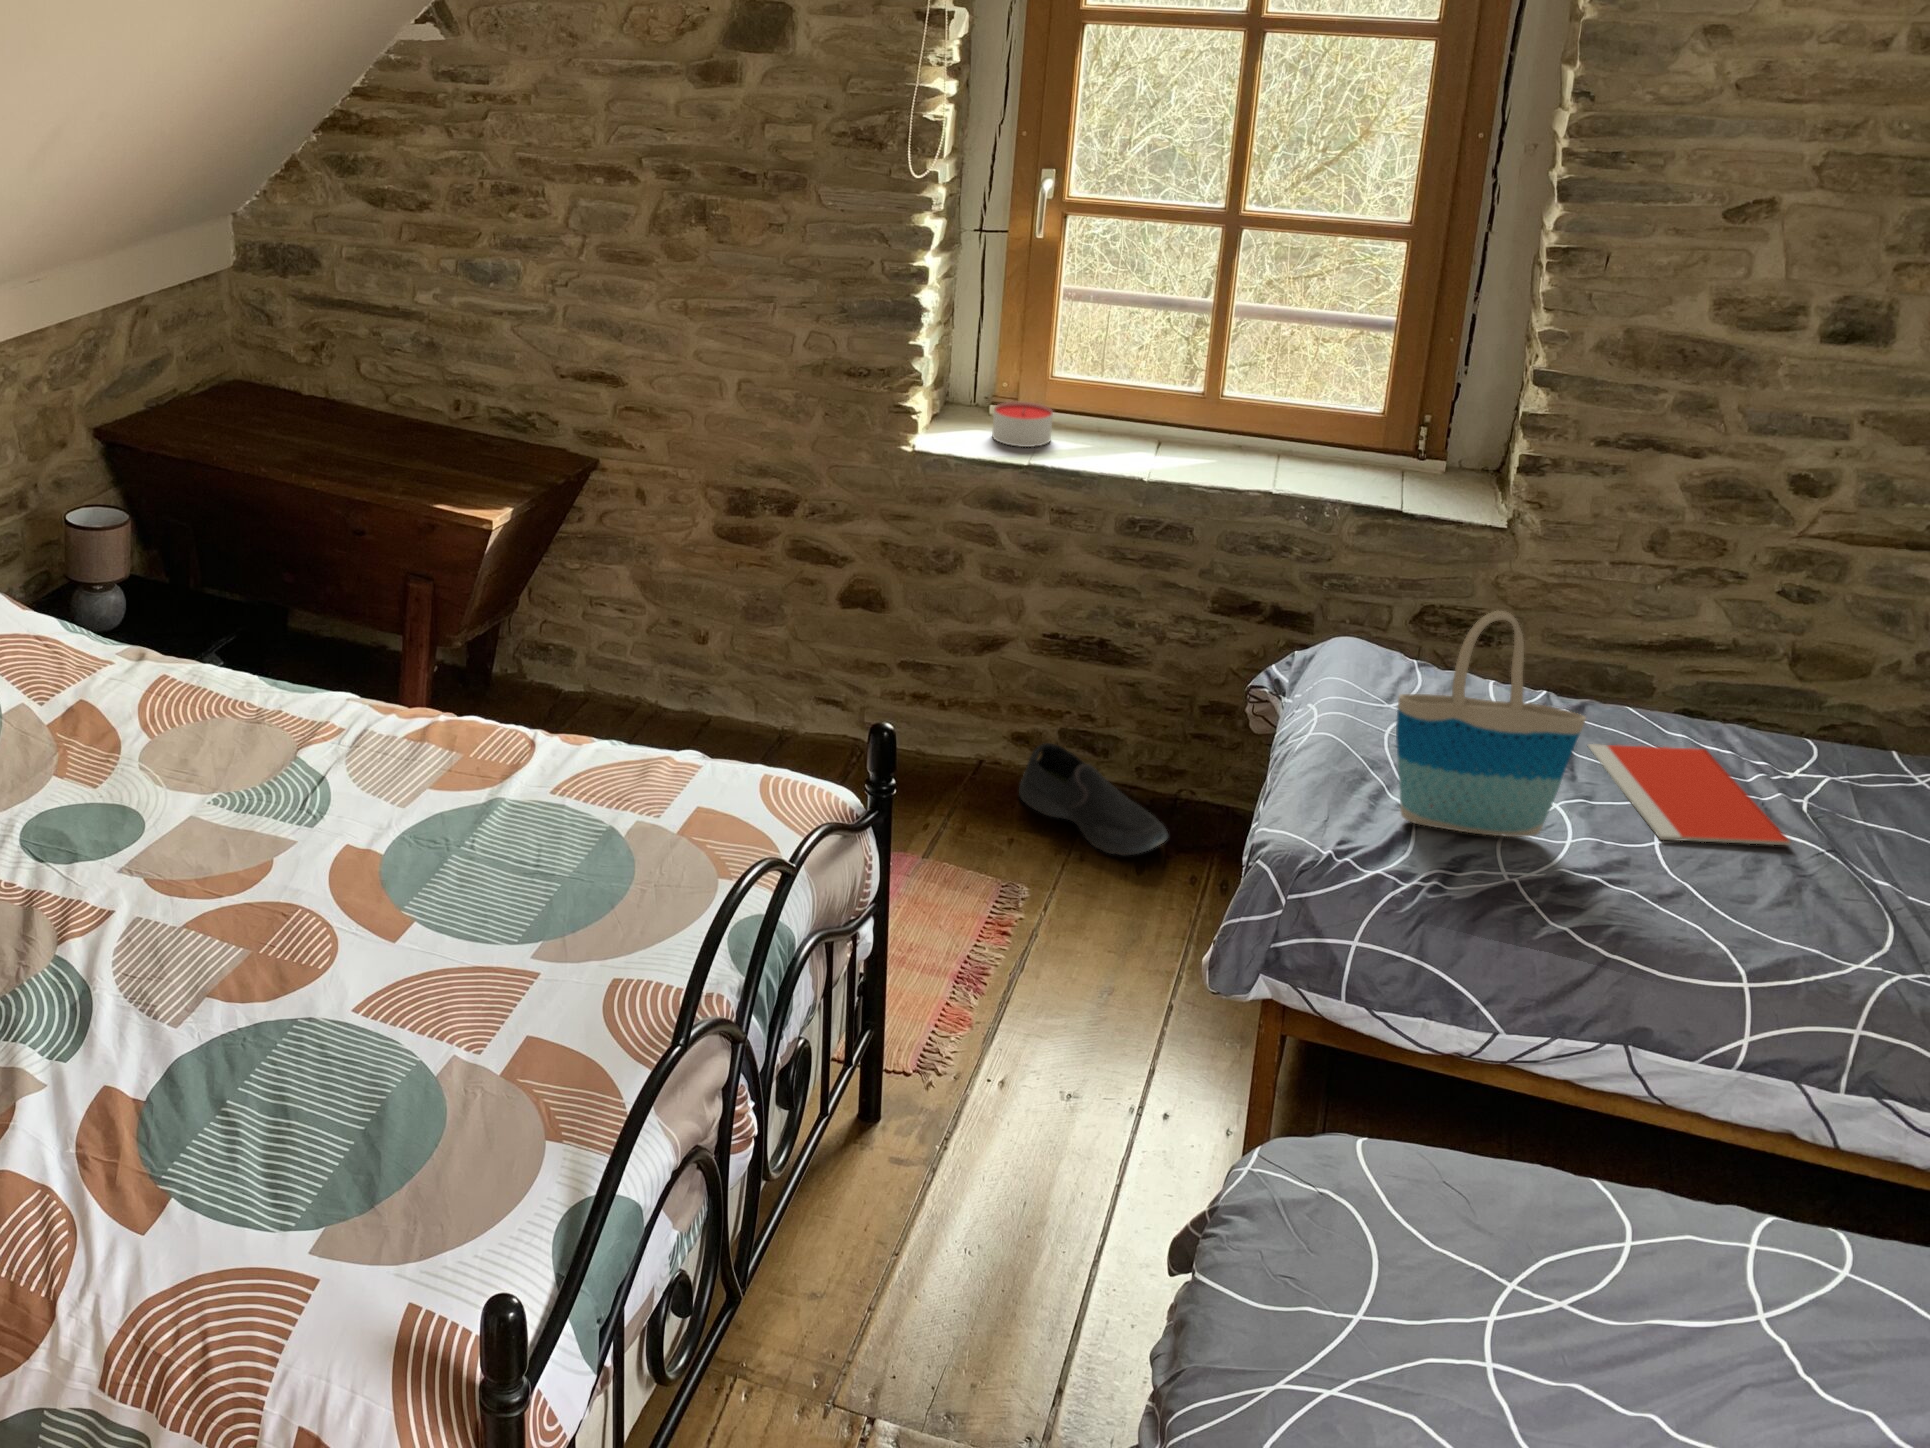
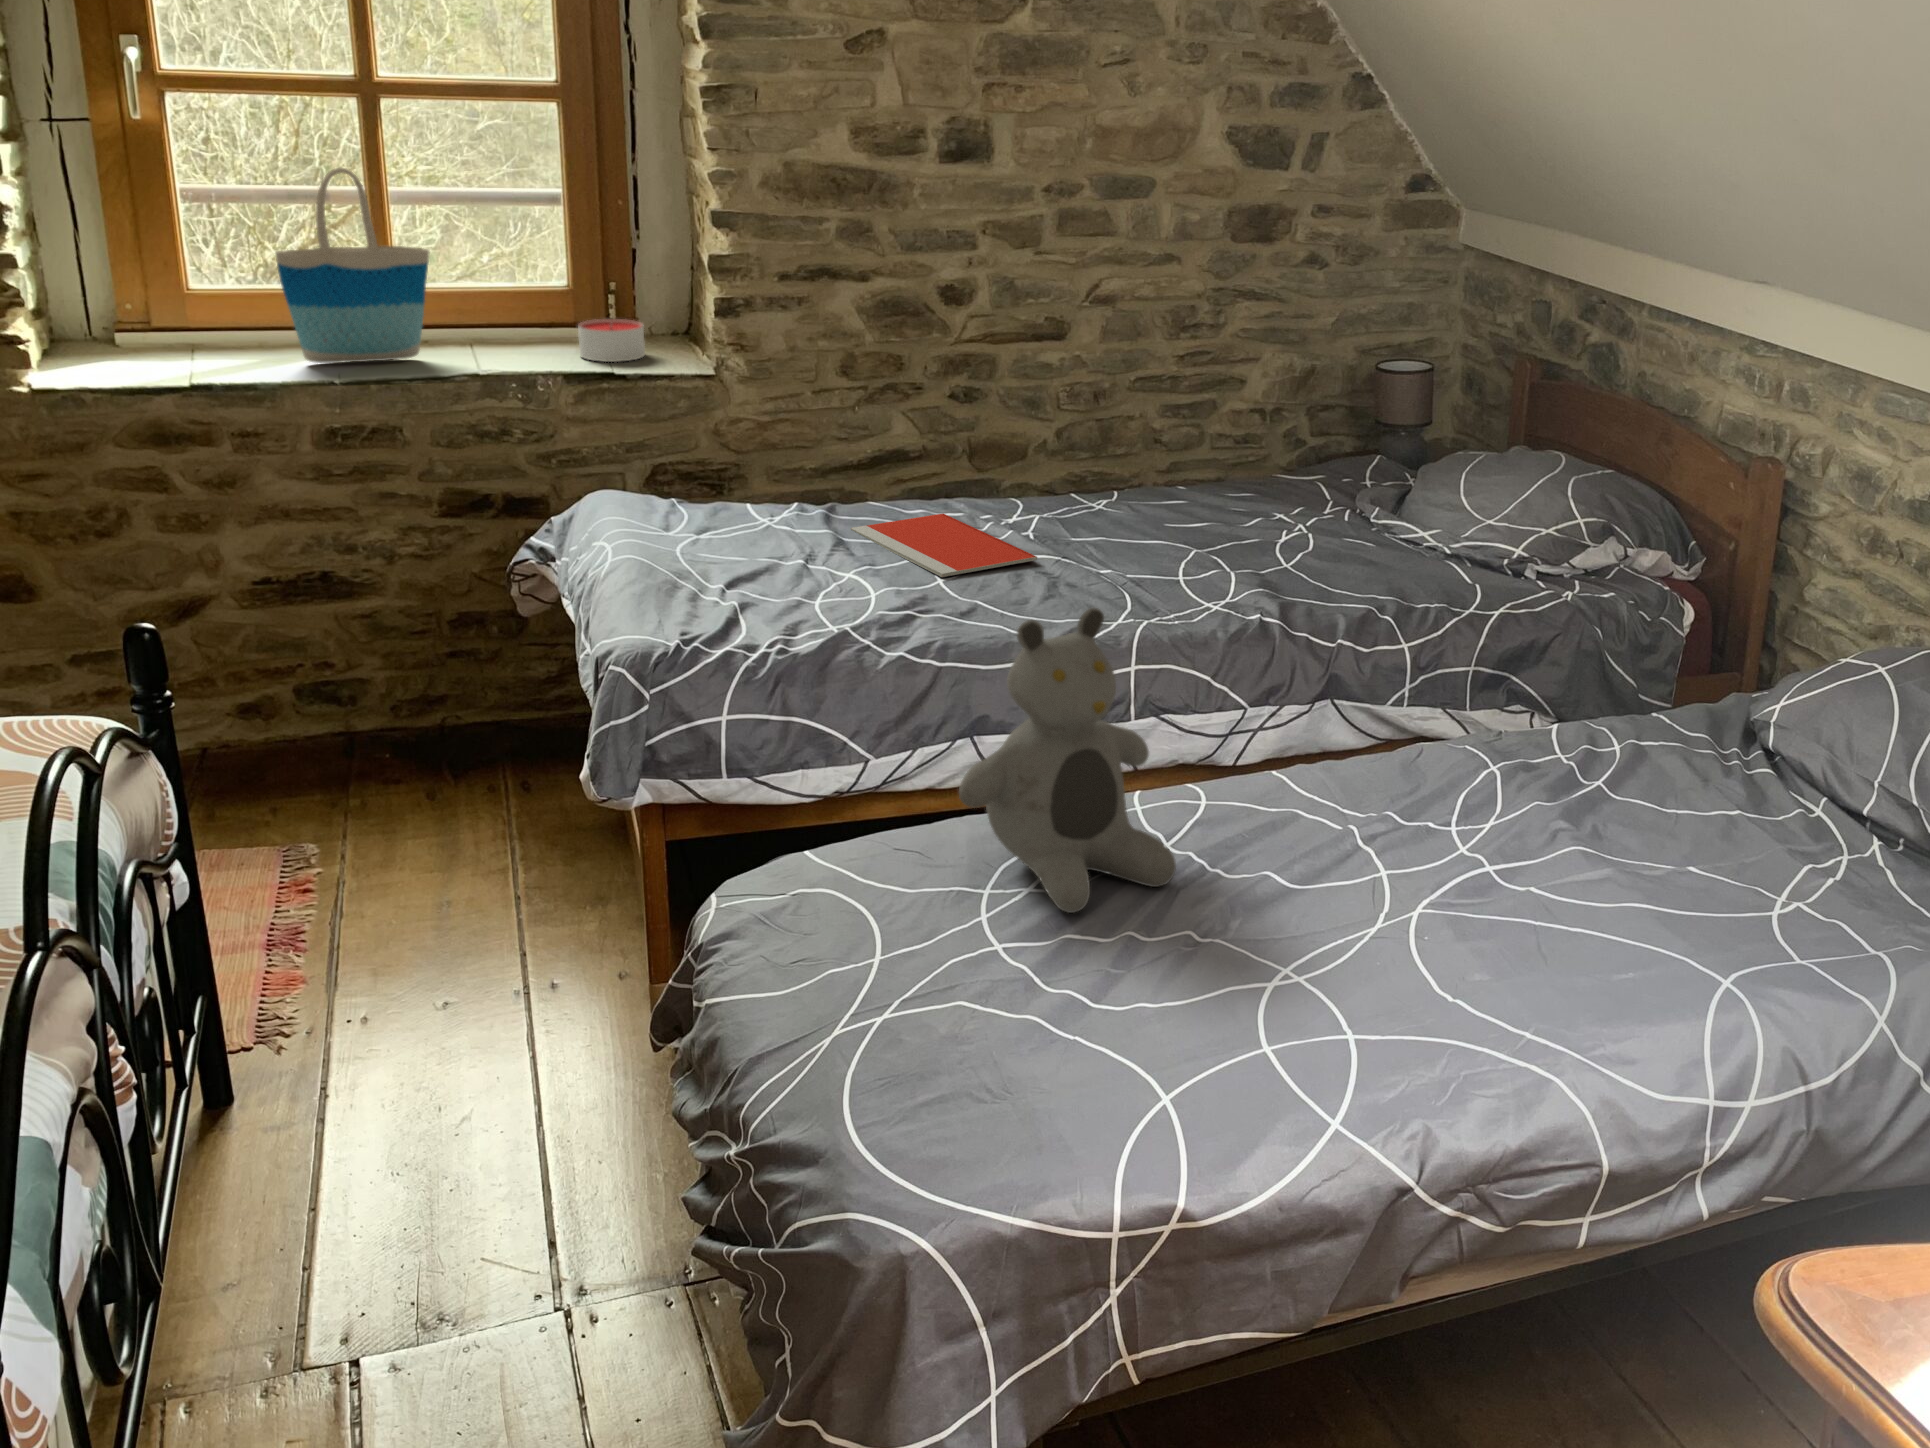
candle: present [992,402,1053,447] -> present [578,319,645,362]
tote bag: present [1396,611,1586,837] -> present [275,168,430,363]
shoe: present [1019,743,1168,855] -> none [264,698,455,788]
teddy bear: none [1495,1031,1746,1367] -> present [959,608,1176,913]

